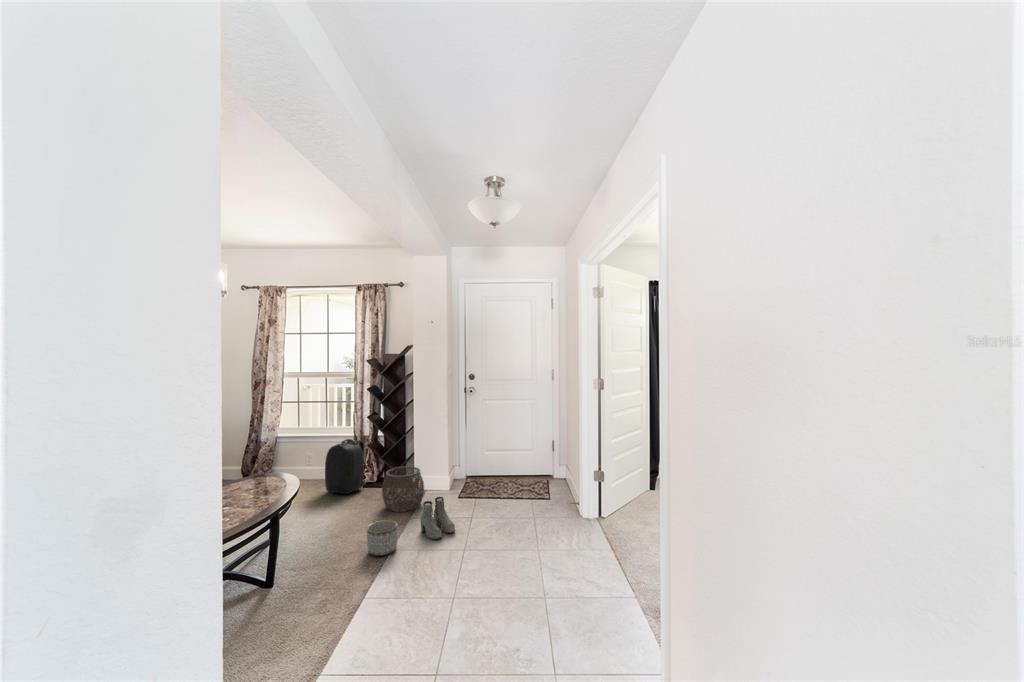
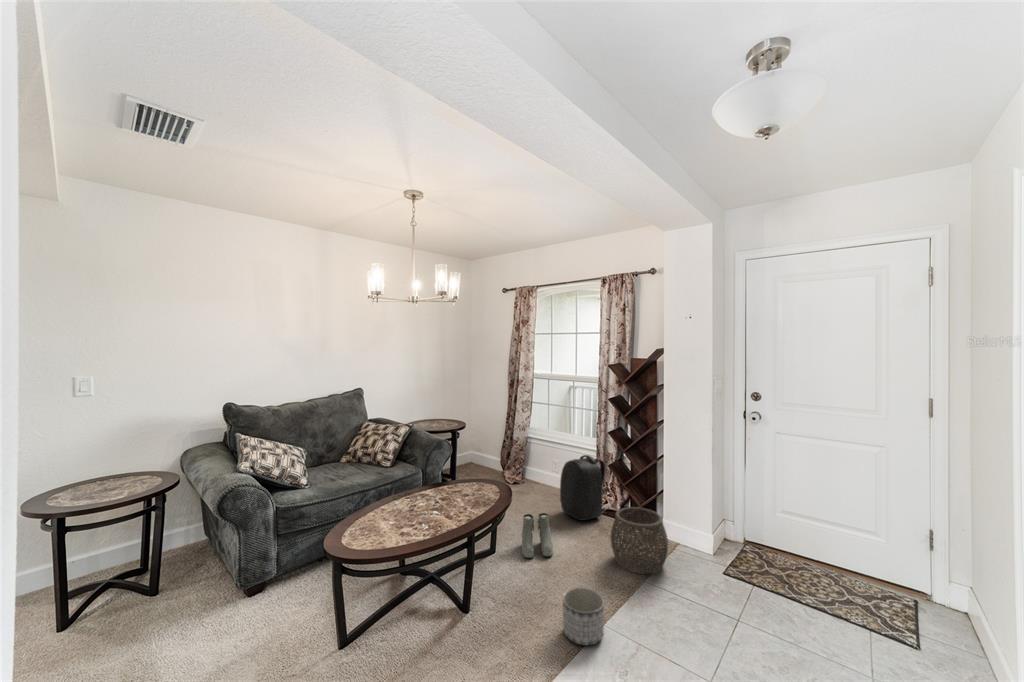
boots: present [420,497,455,539] -> present [522,513,553,558]

